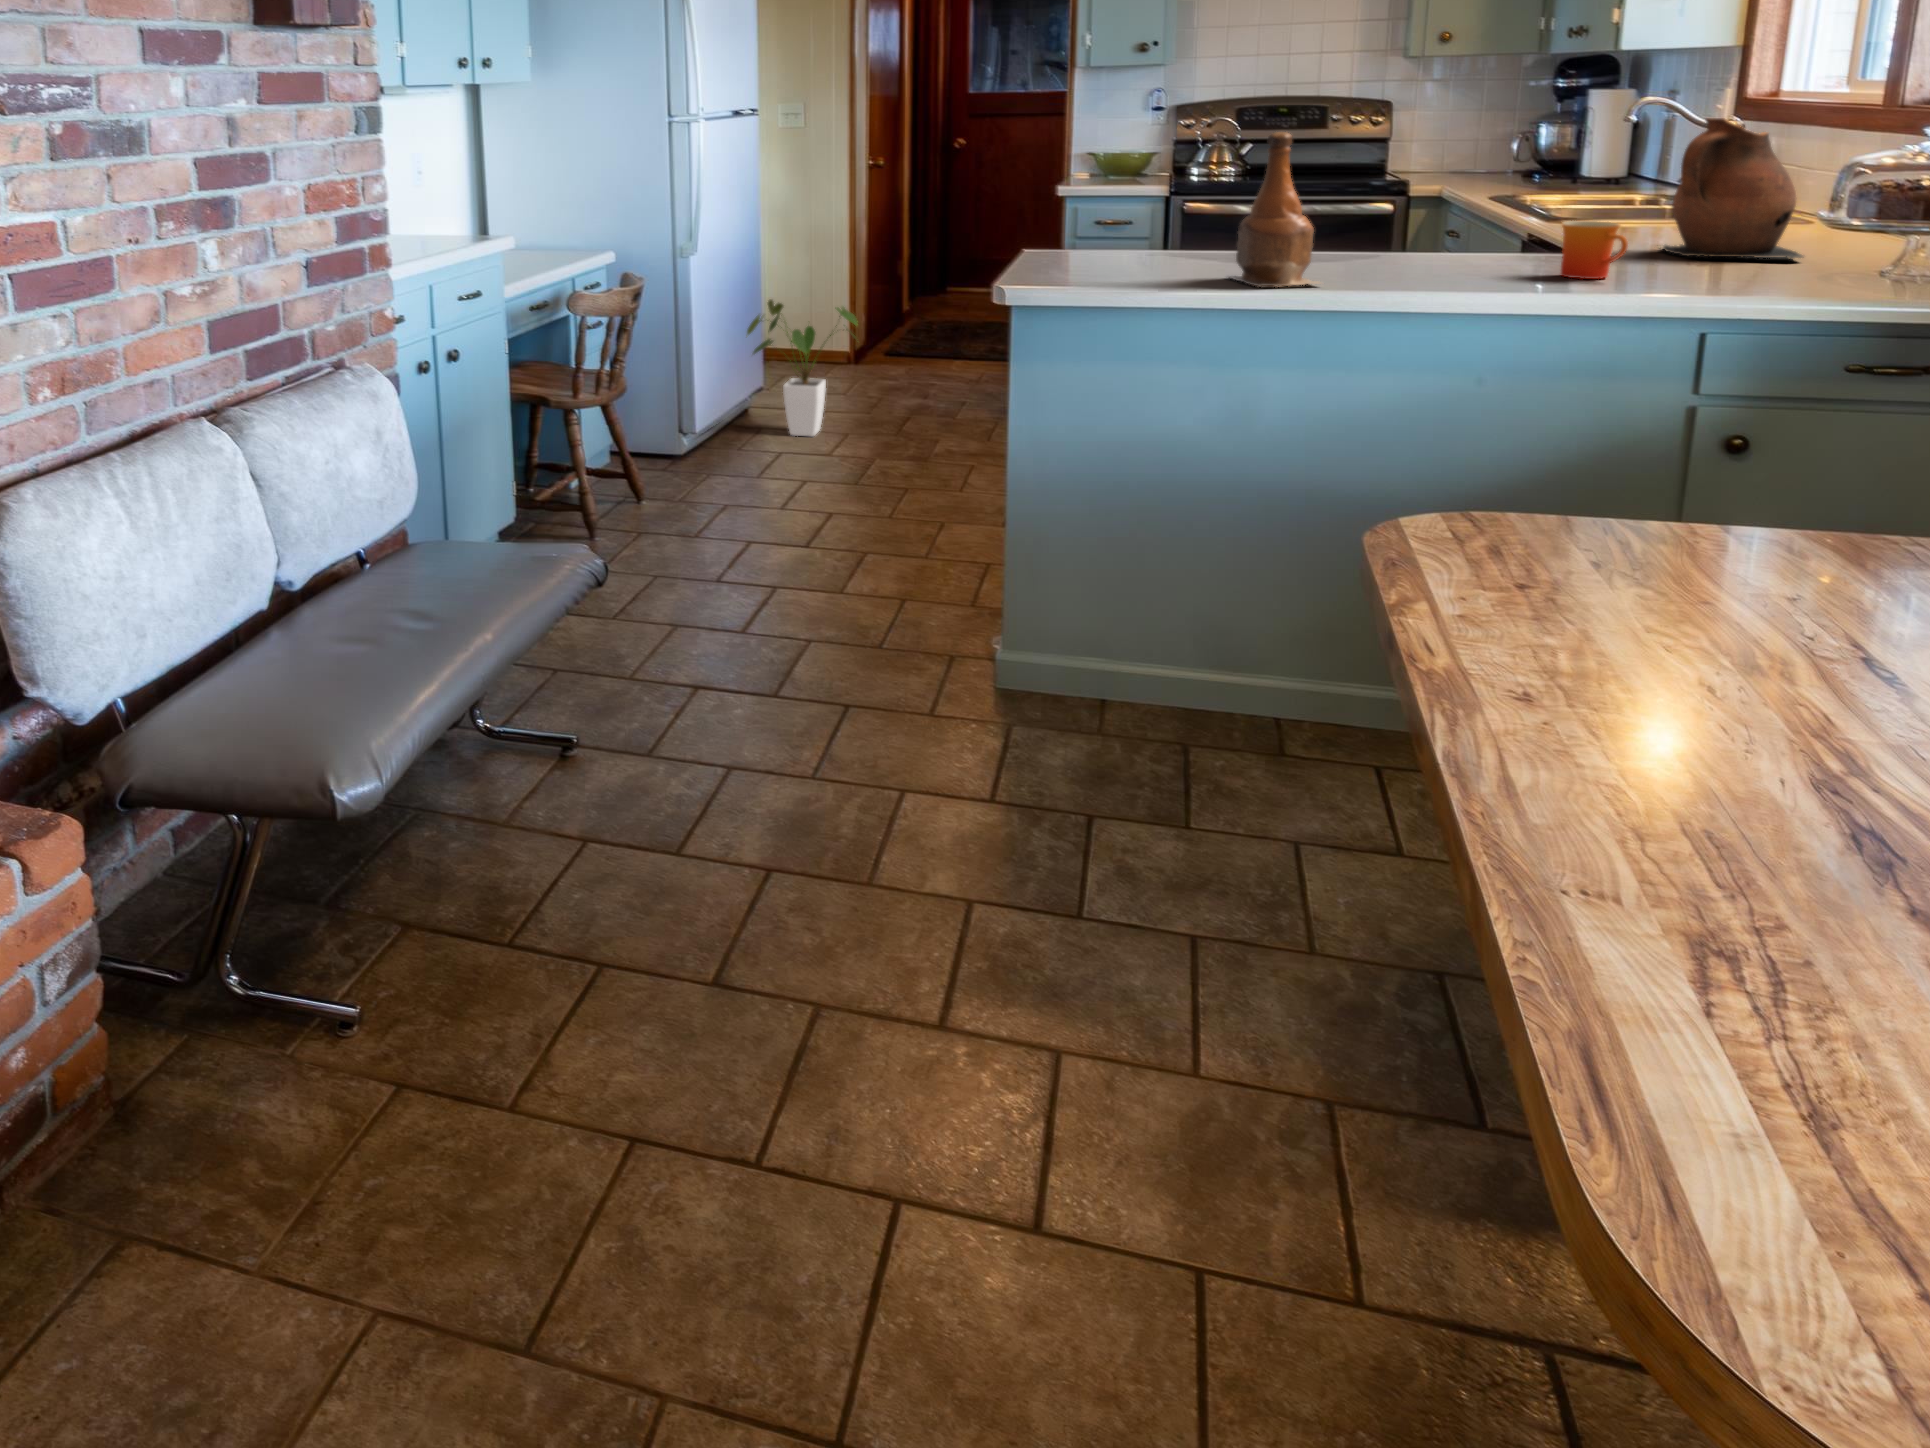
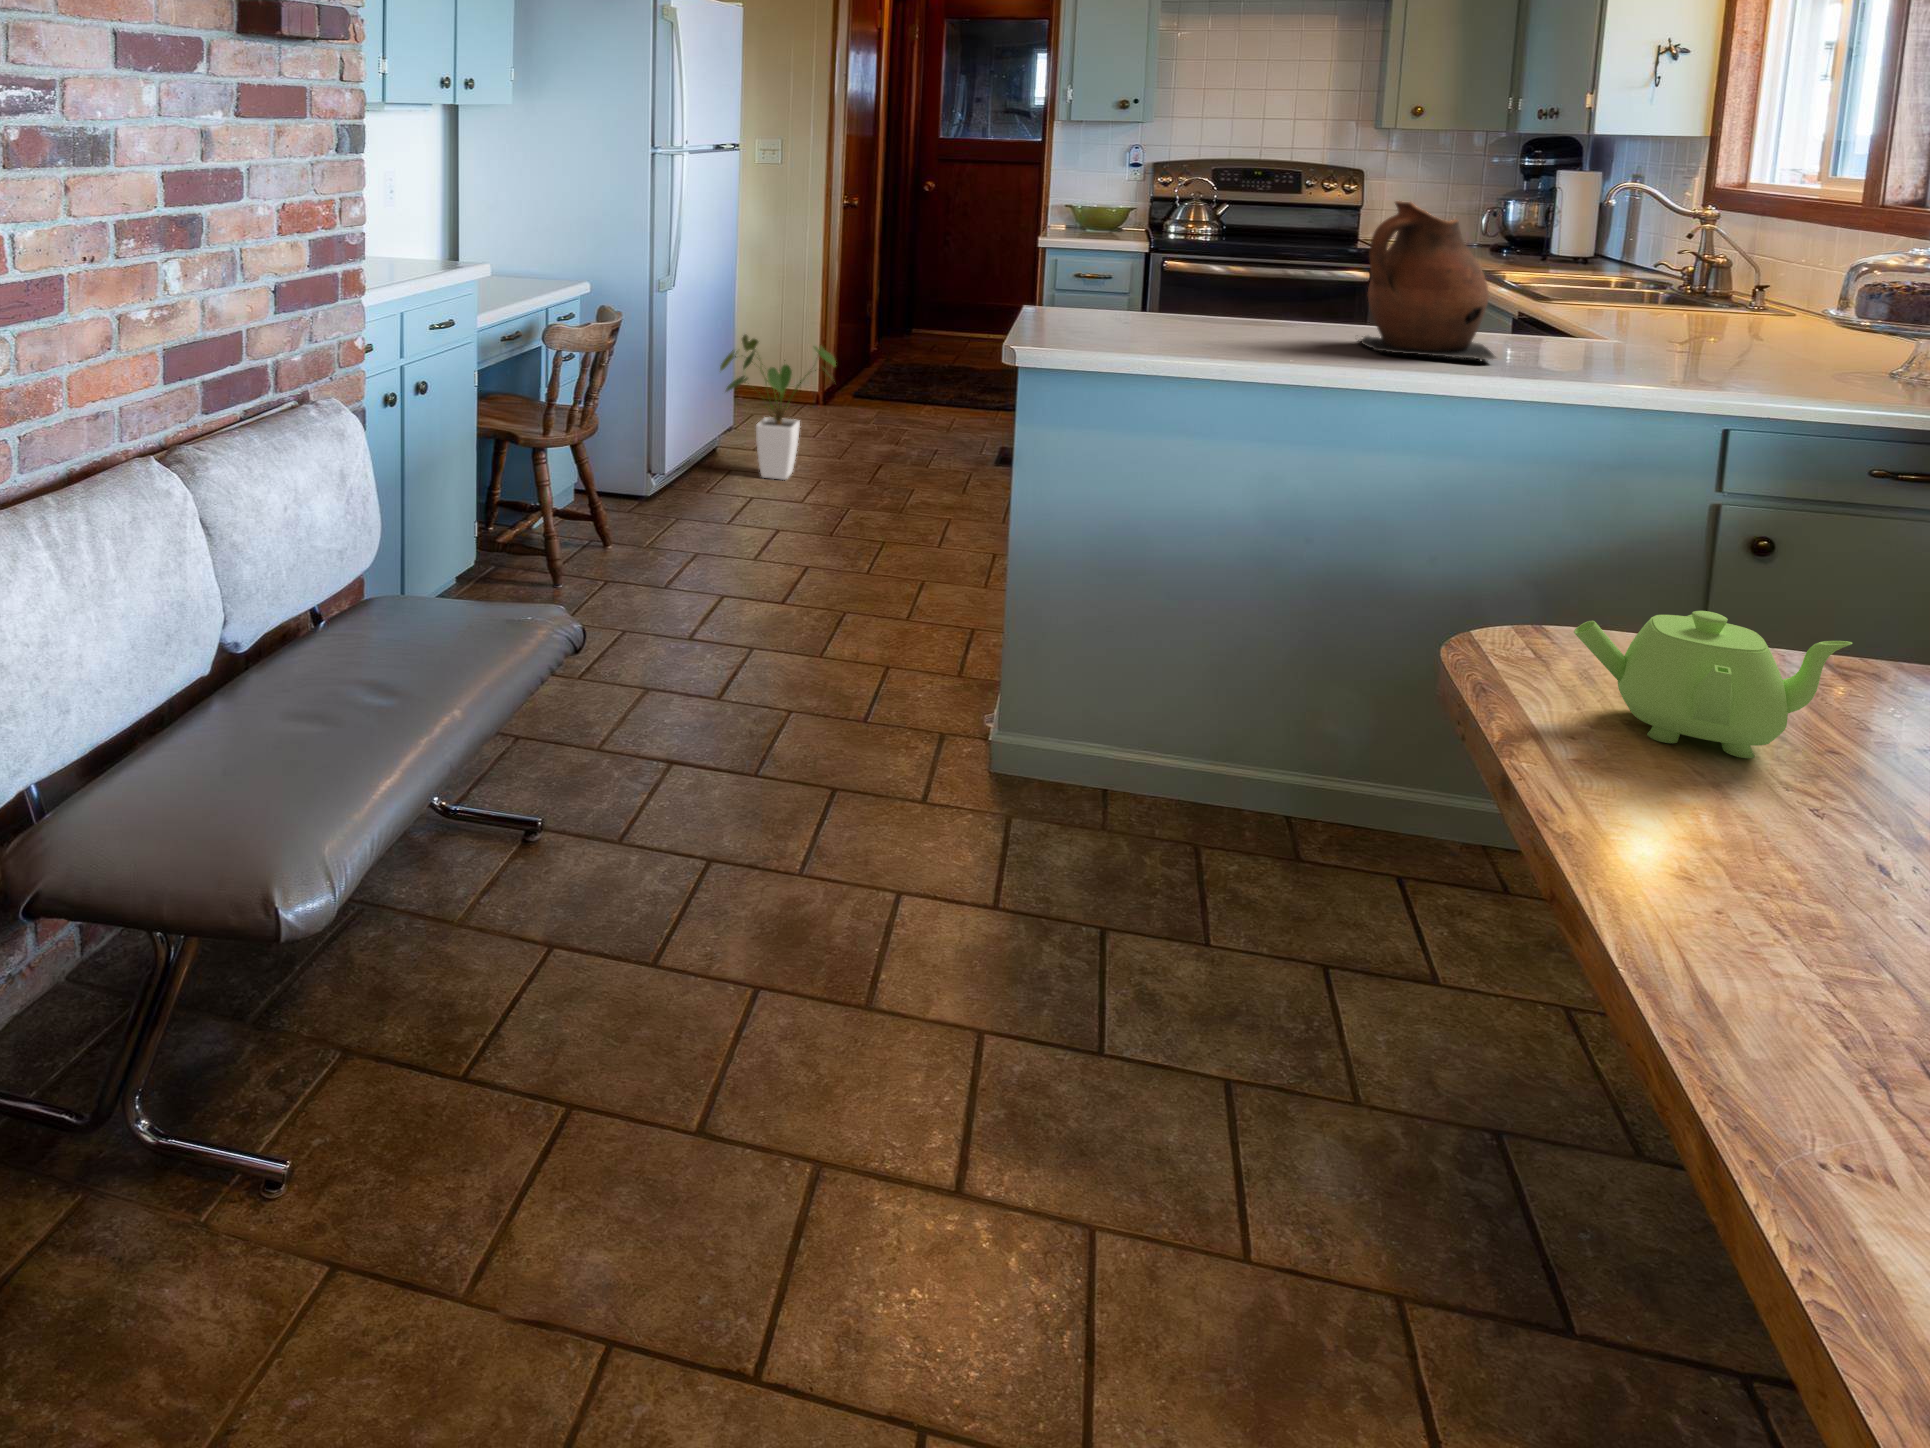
ceramic pitcher: present [1662,118,1803,260] -> present [1360,201,1496,361]
bottle: present [1229,132,1320,287] -> none [1241,199,1346,358]
mug: present [1561,221,1628,279] -> none [1578,304,1647,364]
teapot: none [1463,481,1711,609] -> present [1574,611,1852,758]

